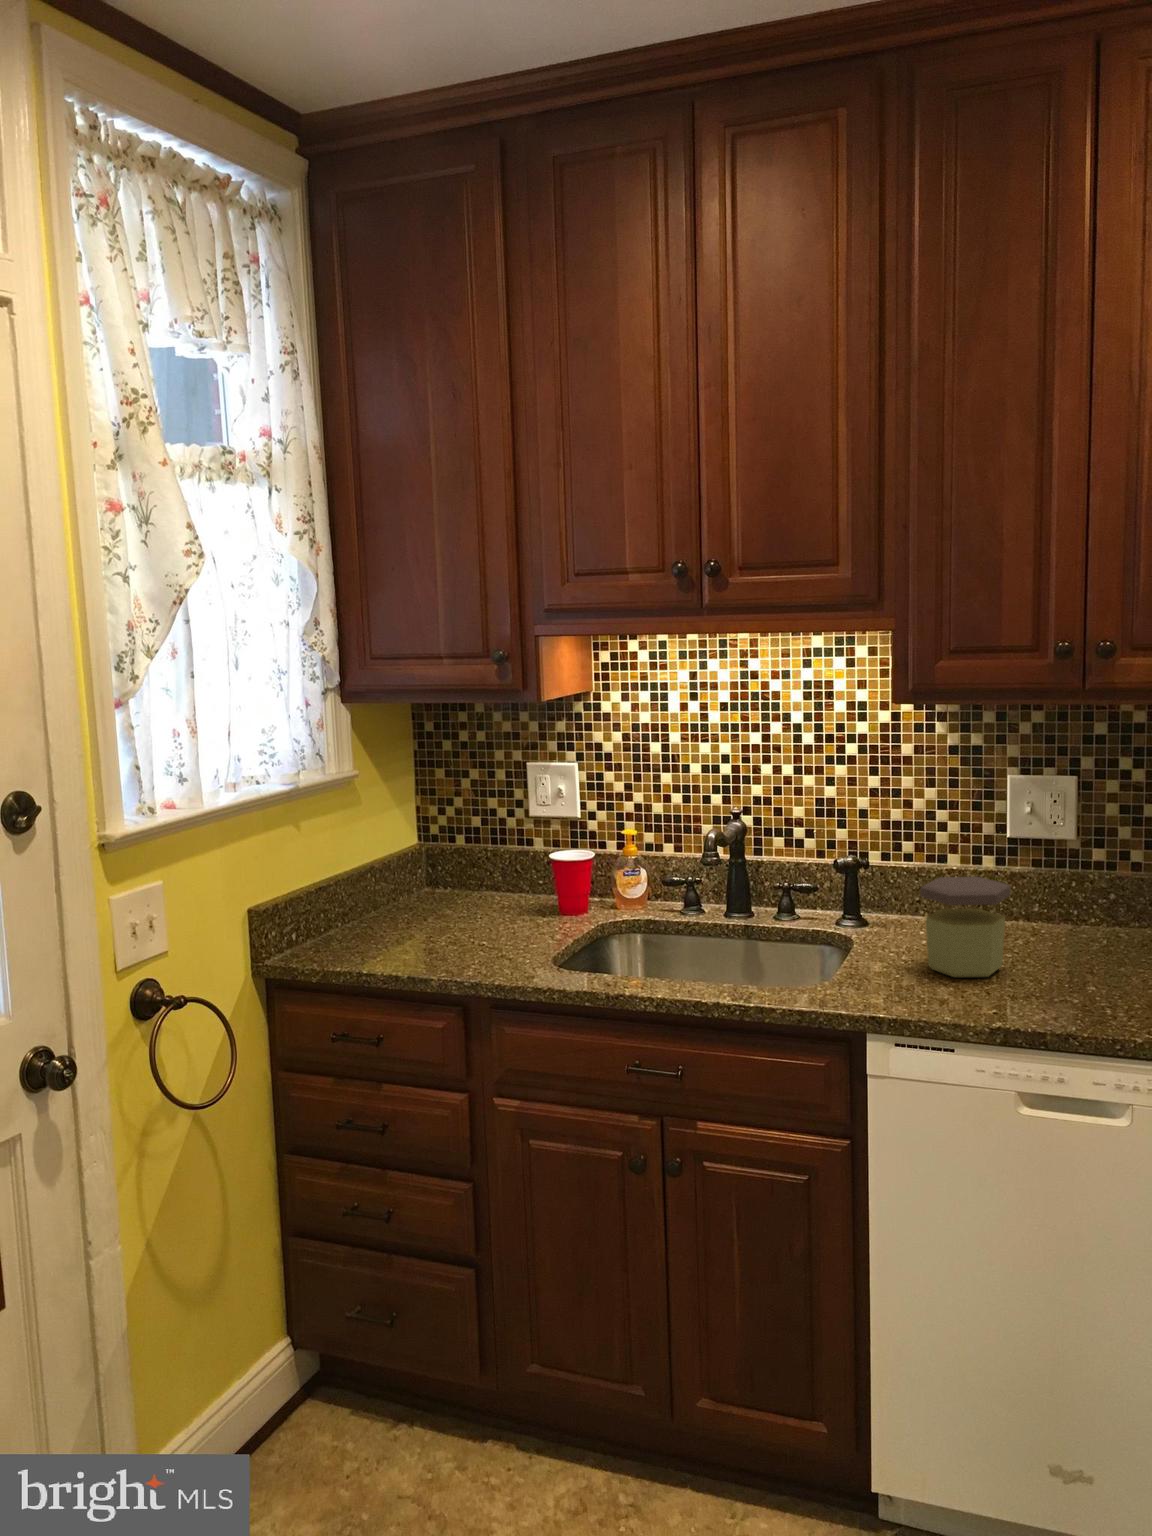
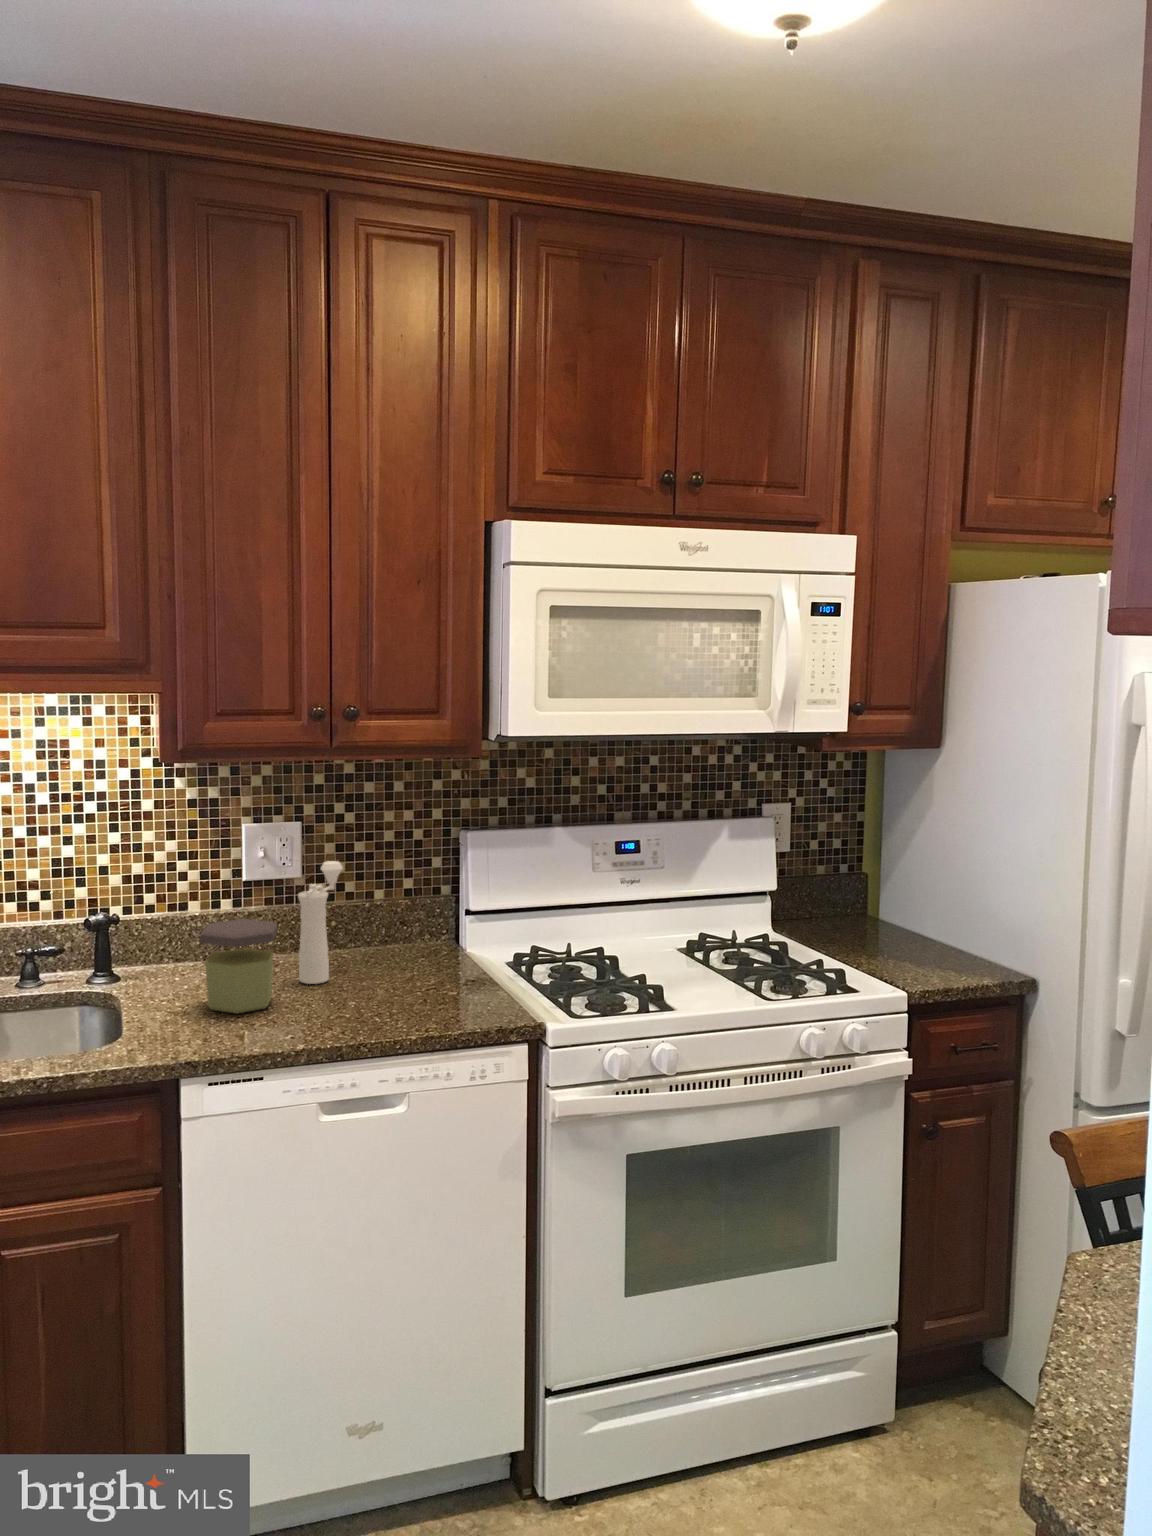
pepper mill: none [1046,823,1113,960] -> present [298,861,343,984]

